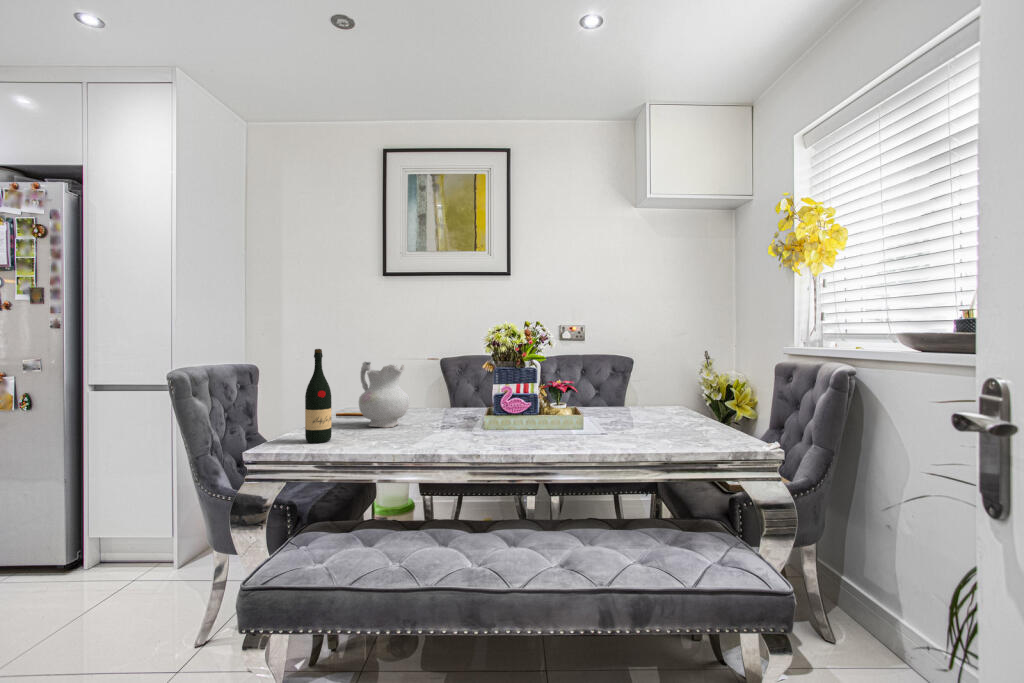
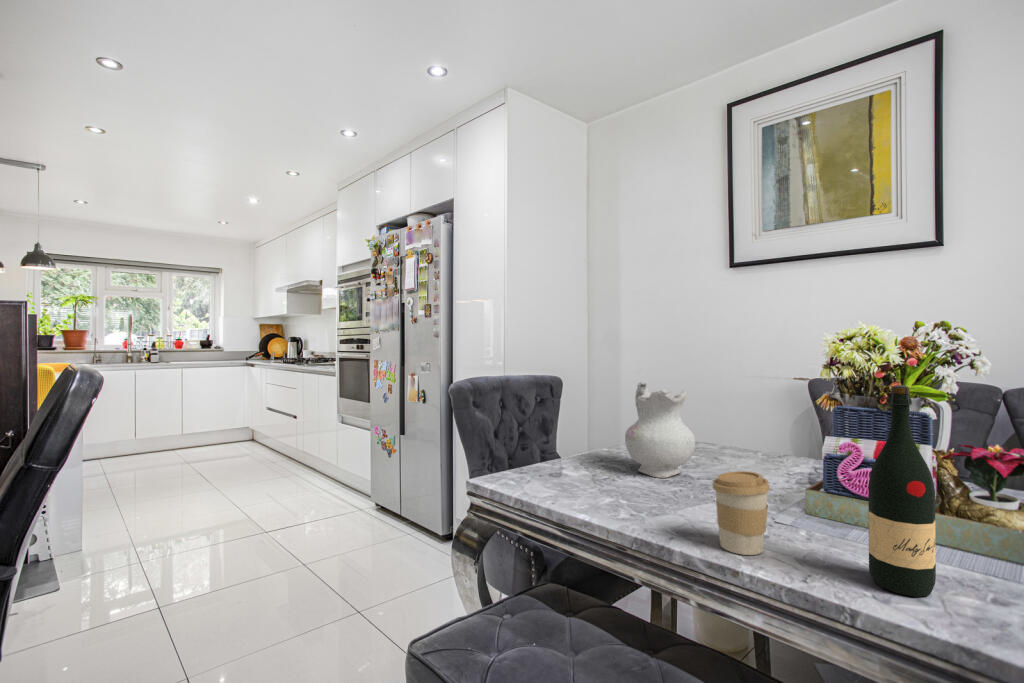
wine bottle: present [305,349,332,443] -> present [868,385,936,597]
coffee cup: none [457,401,486,445] -> present [713,471,770,555]

